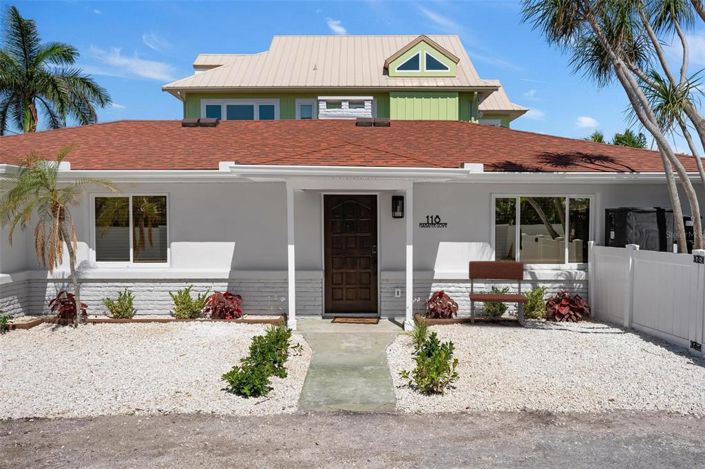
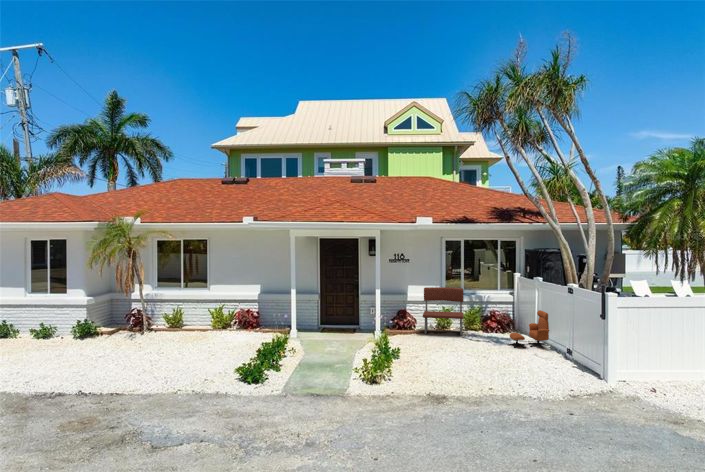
lounge chair: none [592,290,653,341] -> present [508,310,549,348]

